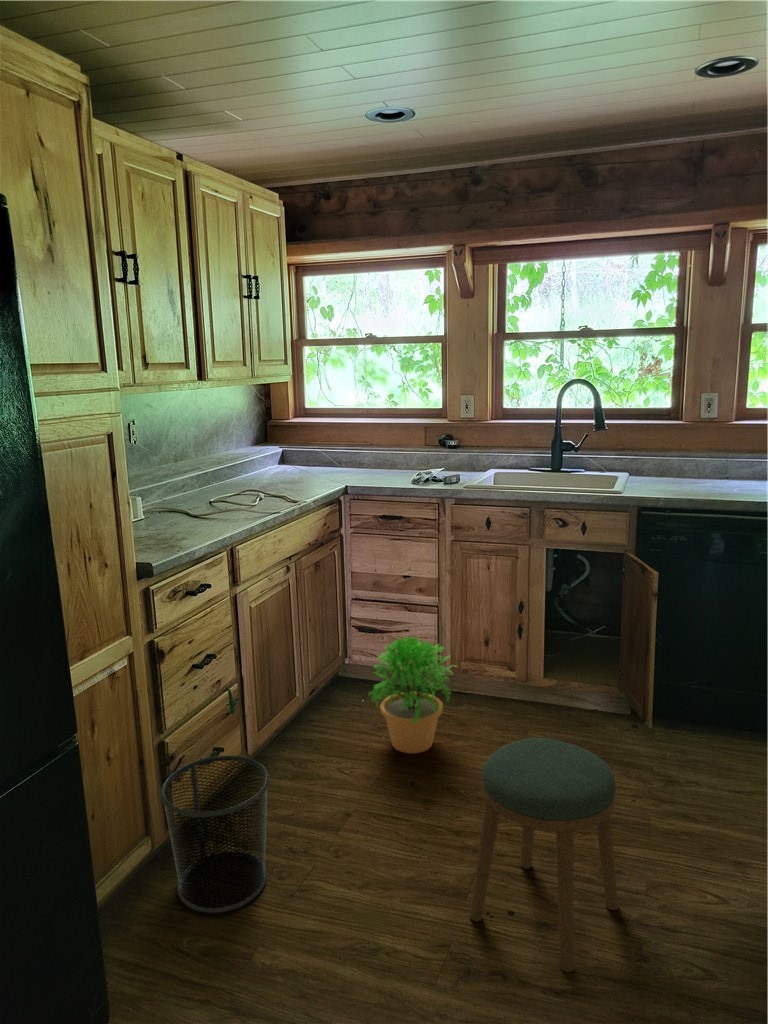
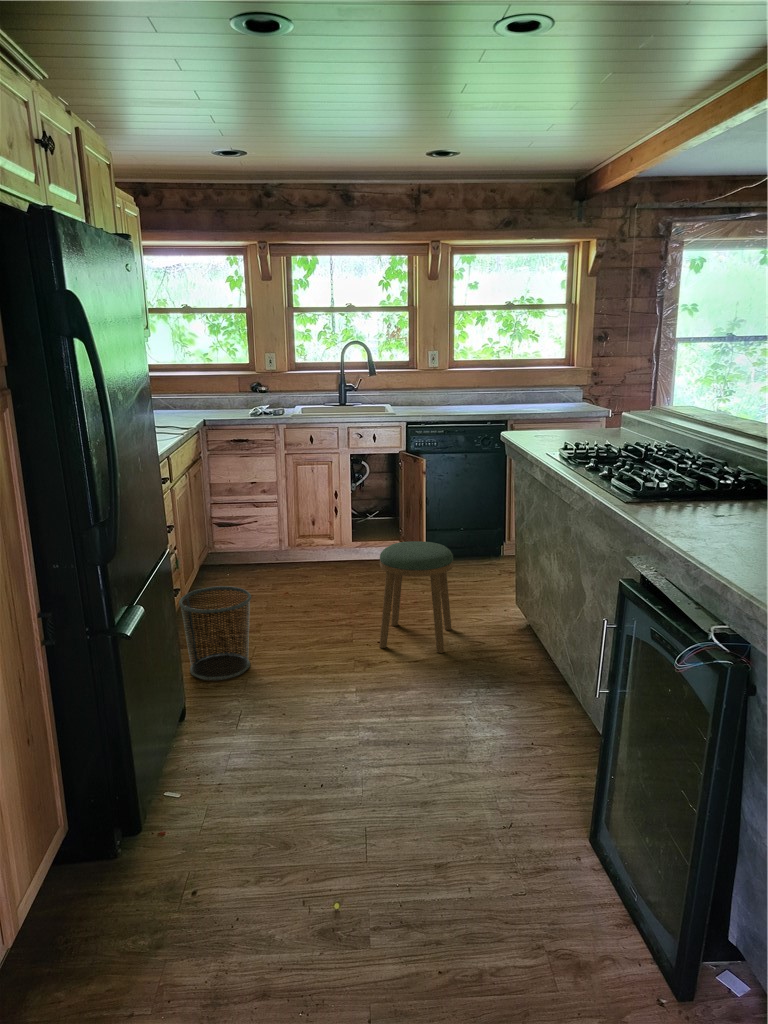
potted plant: present [372,636,450,753] -> none [254,516,311,596]

